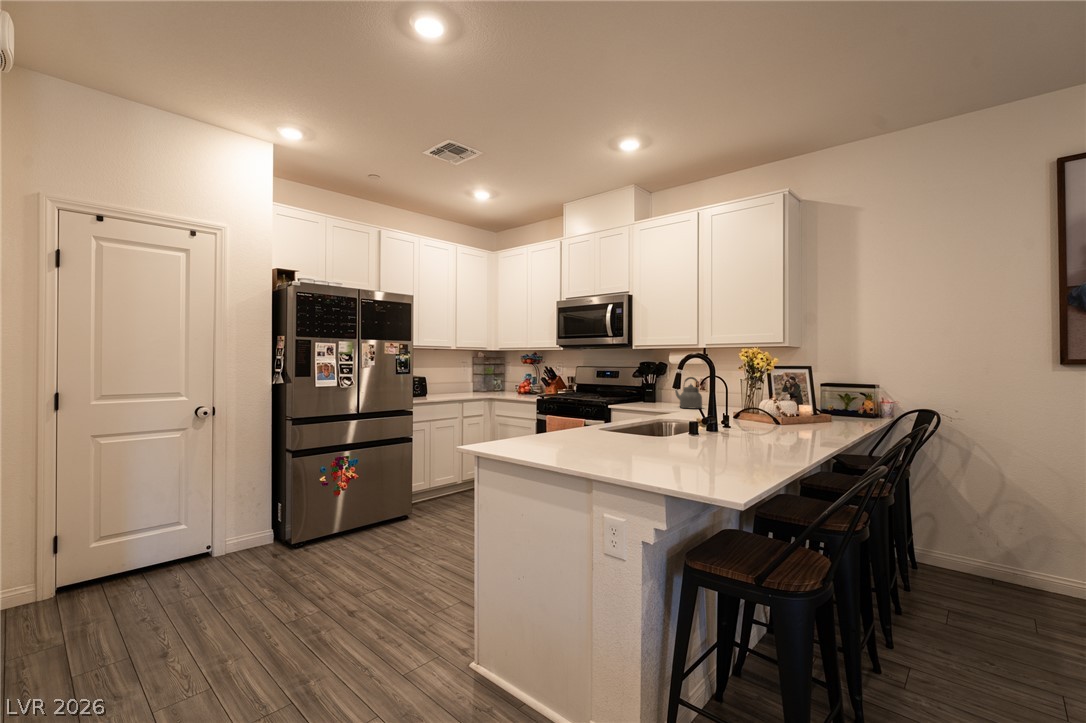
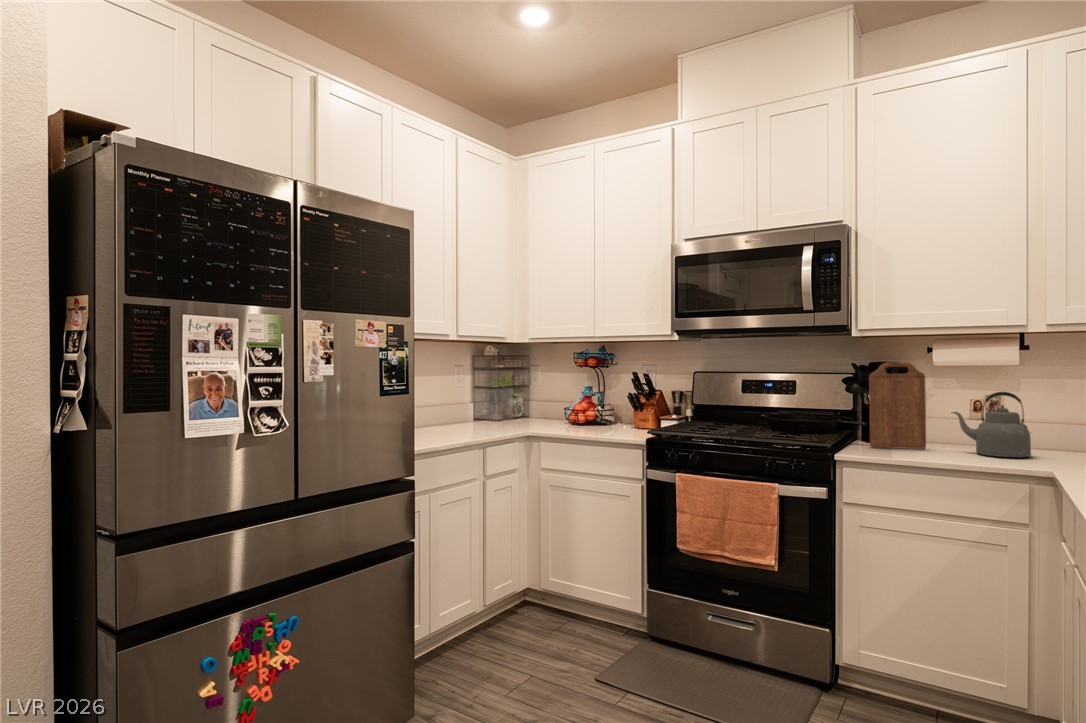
cutting board: none [638,362,663,405] -> present [869,362,926,449]

